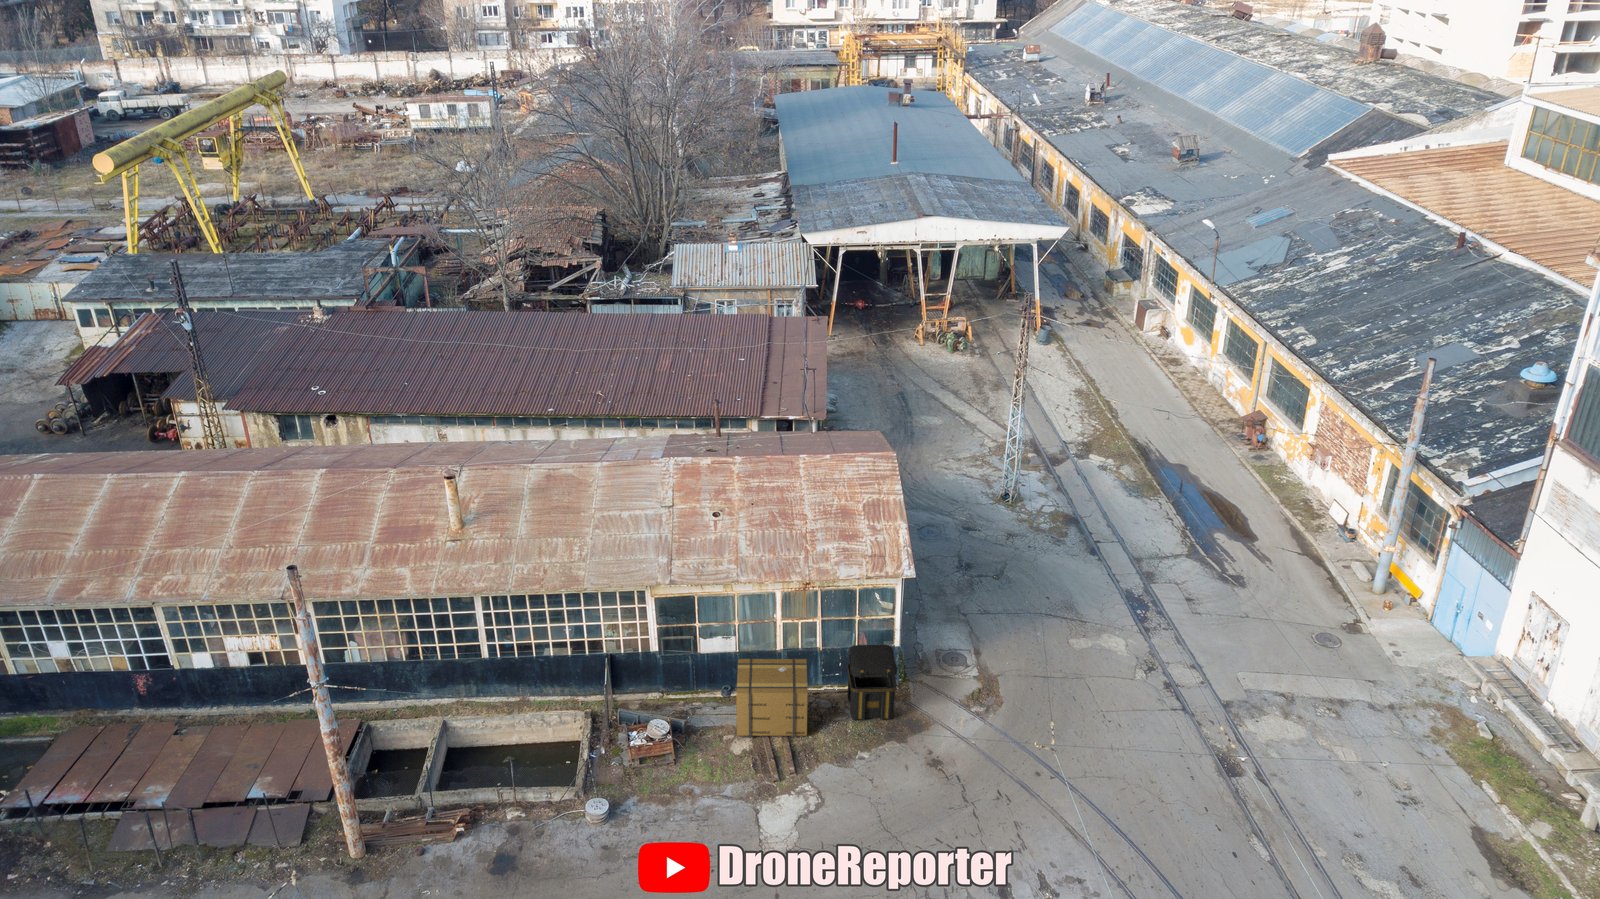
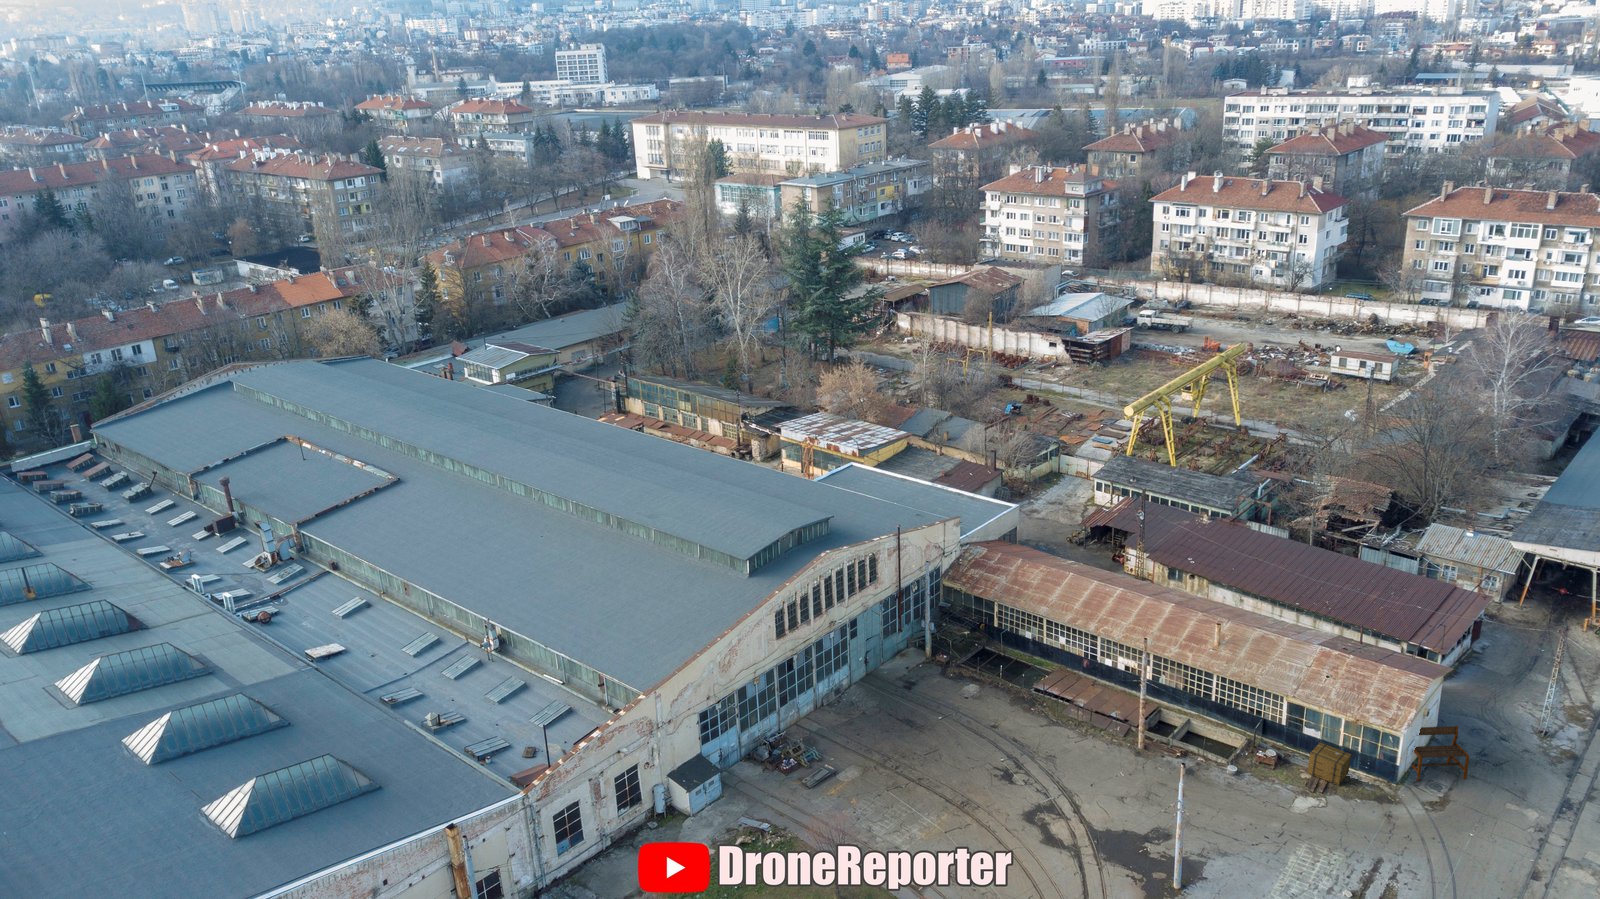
bench: none [875,528,977,660] -> present [1412,726,1469,781]
toolbox: present [847,645,897,720] -> none [1365,757,1395,796]

